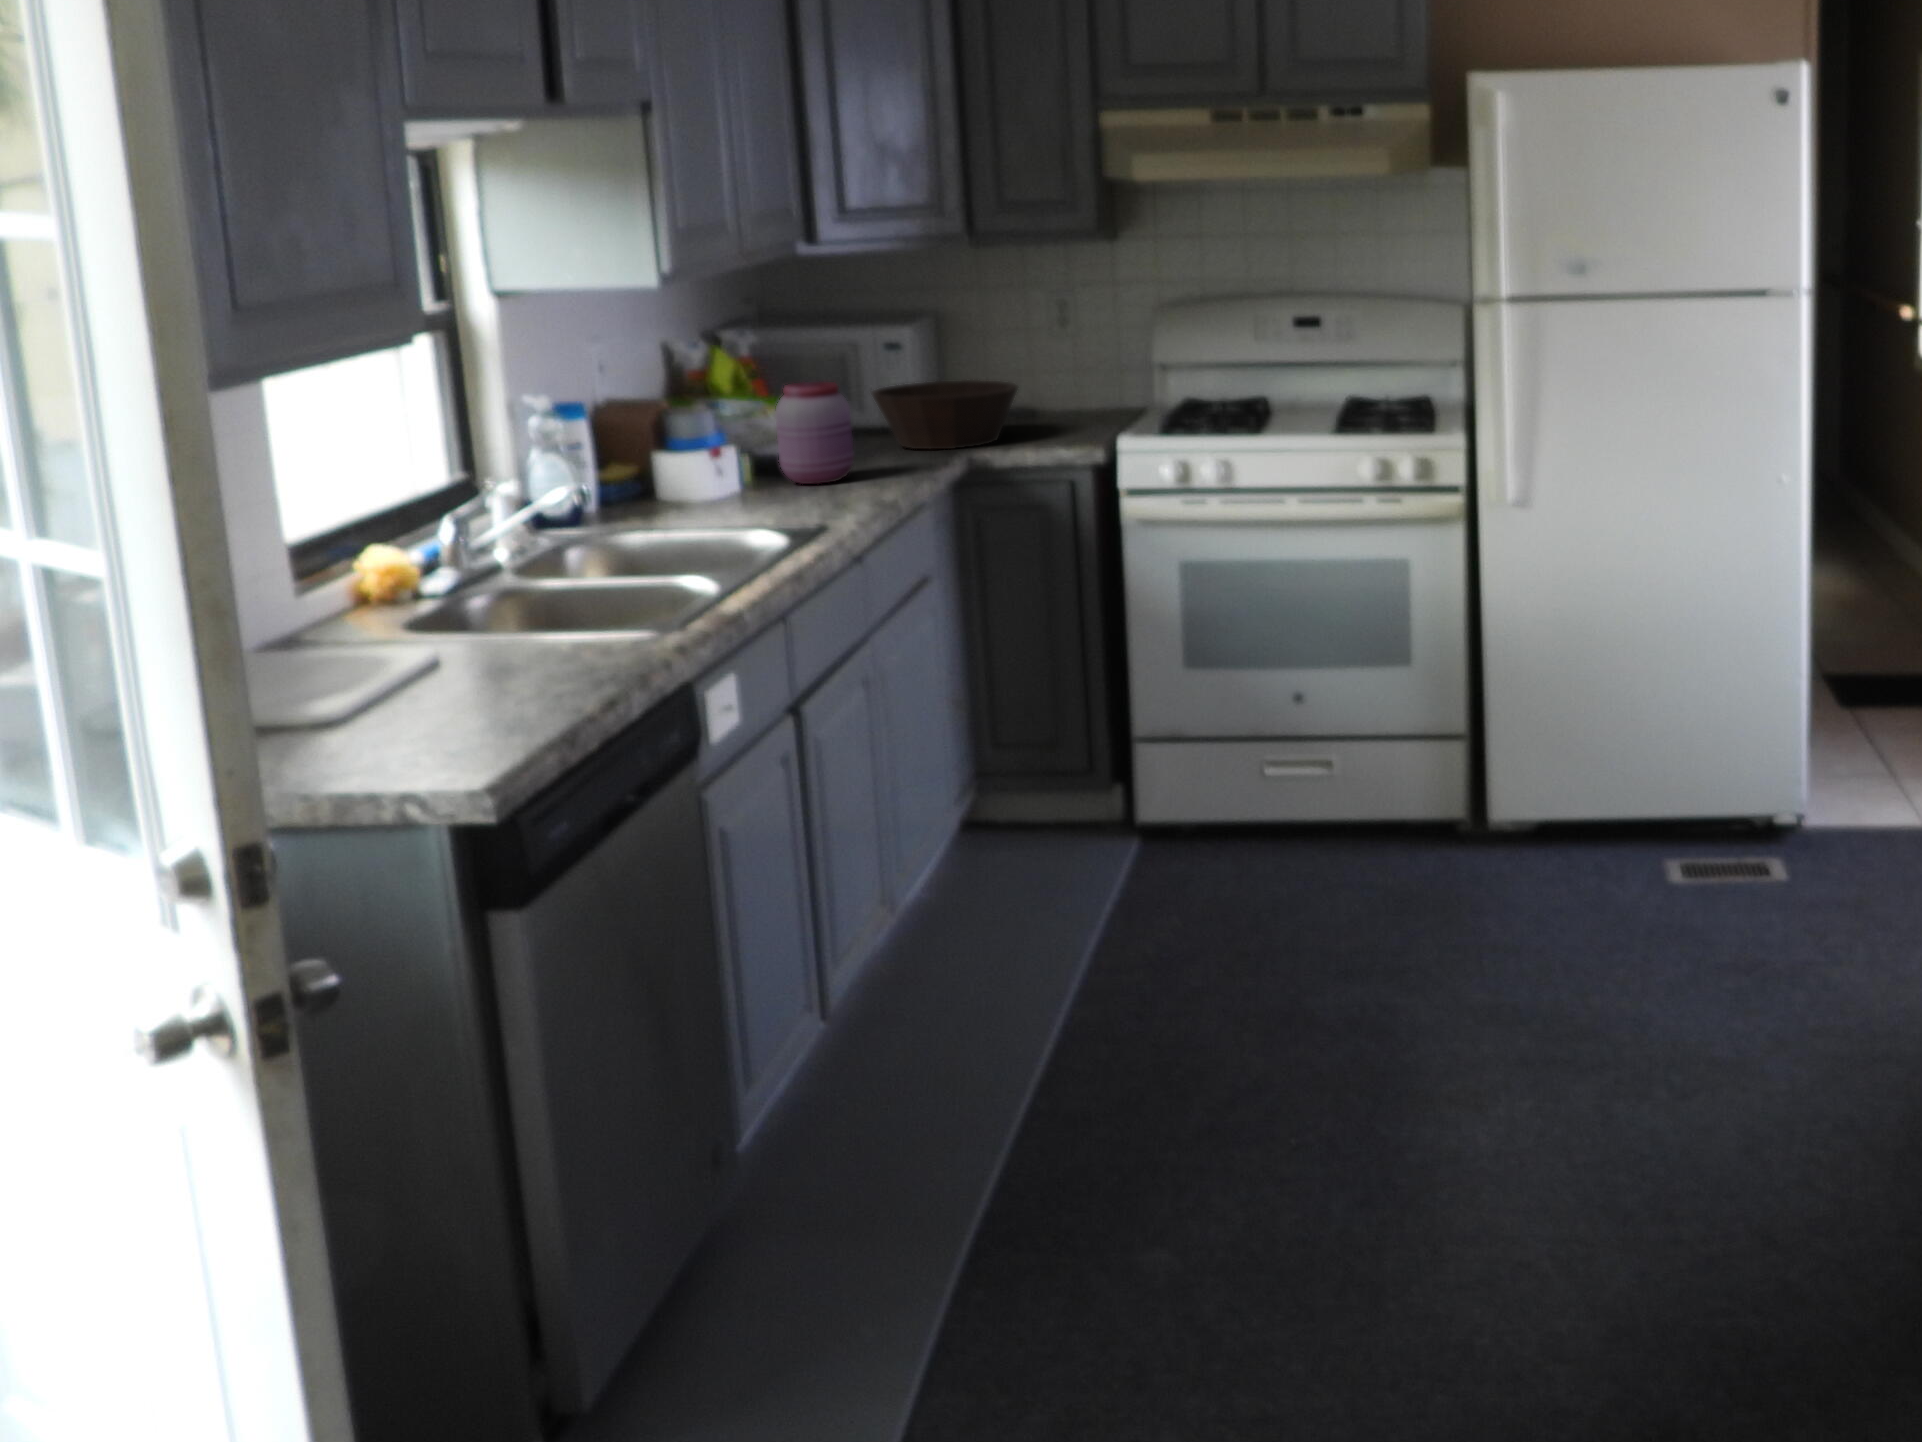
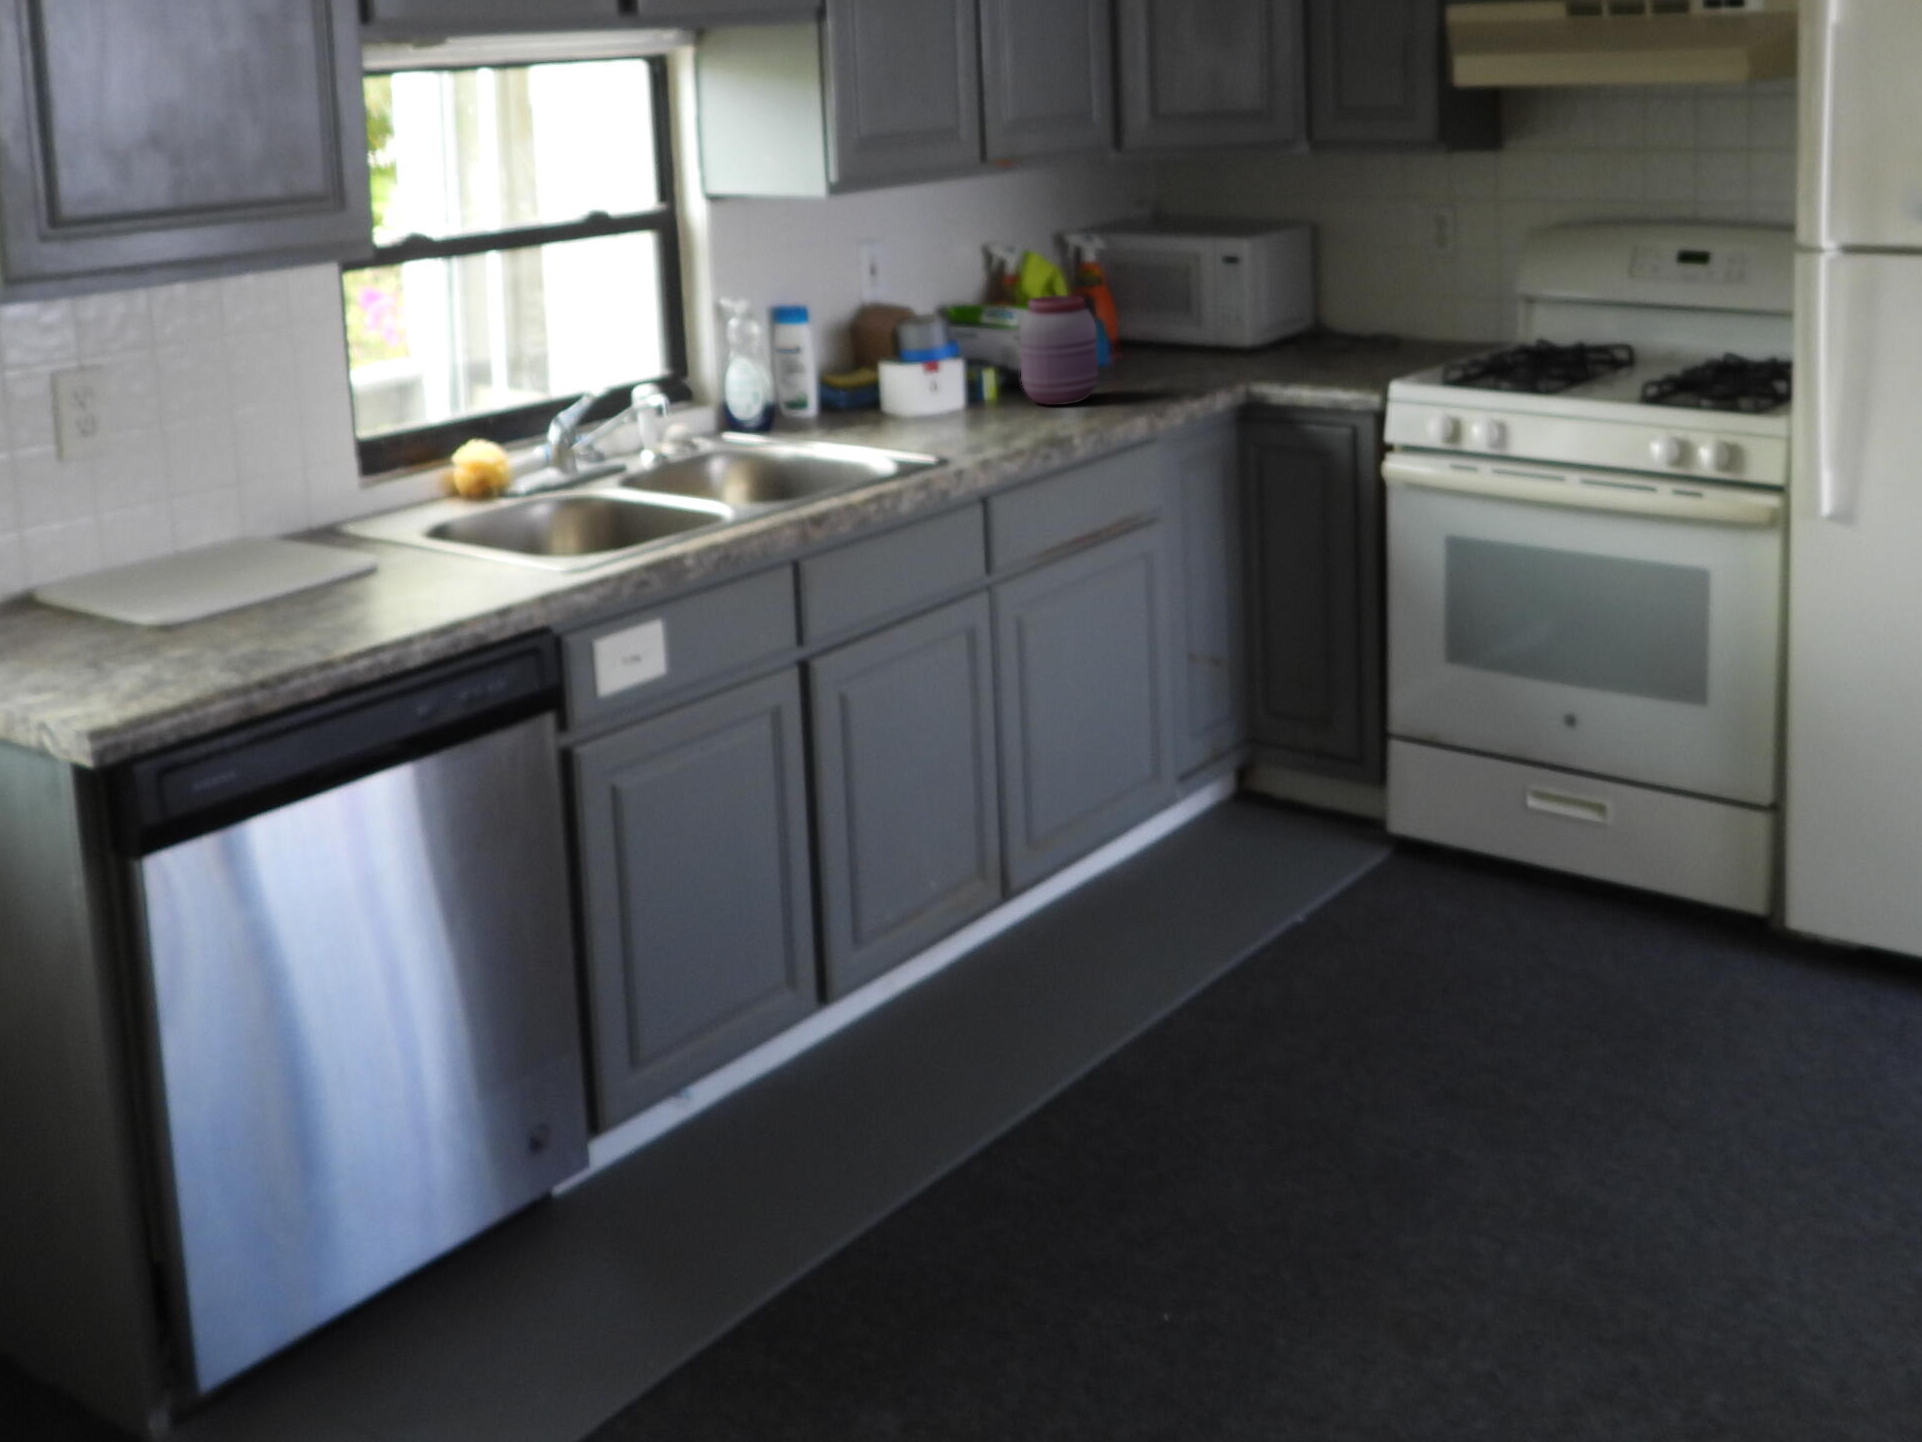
bowl: present [872,380,1018,449] -> none [1178,297,1338,375]

